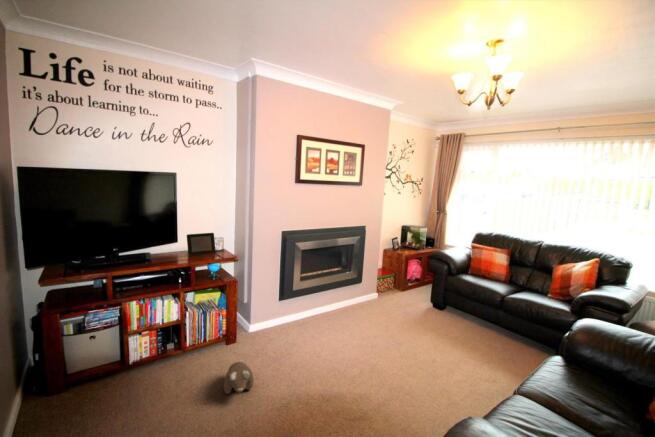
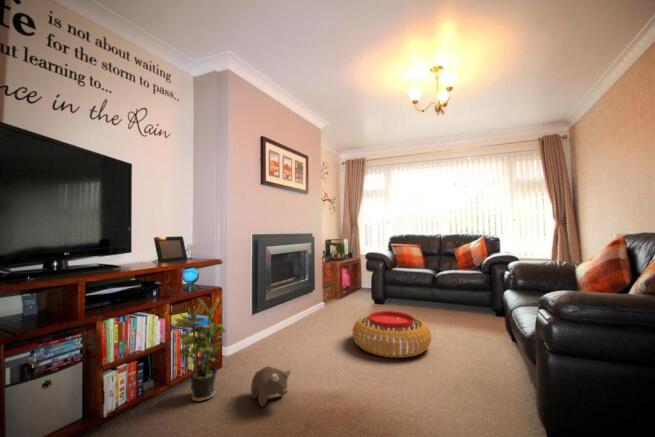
potted plant: none [176,291,222,372] -> present [176,298,226,402]
pouf: none [359,326,445,390] -> present [353,311,431,358]

